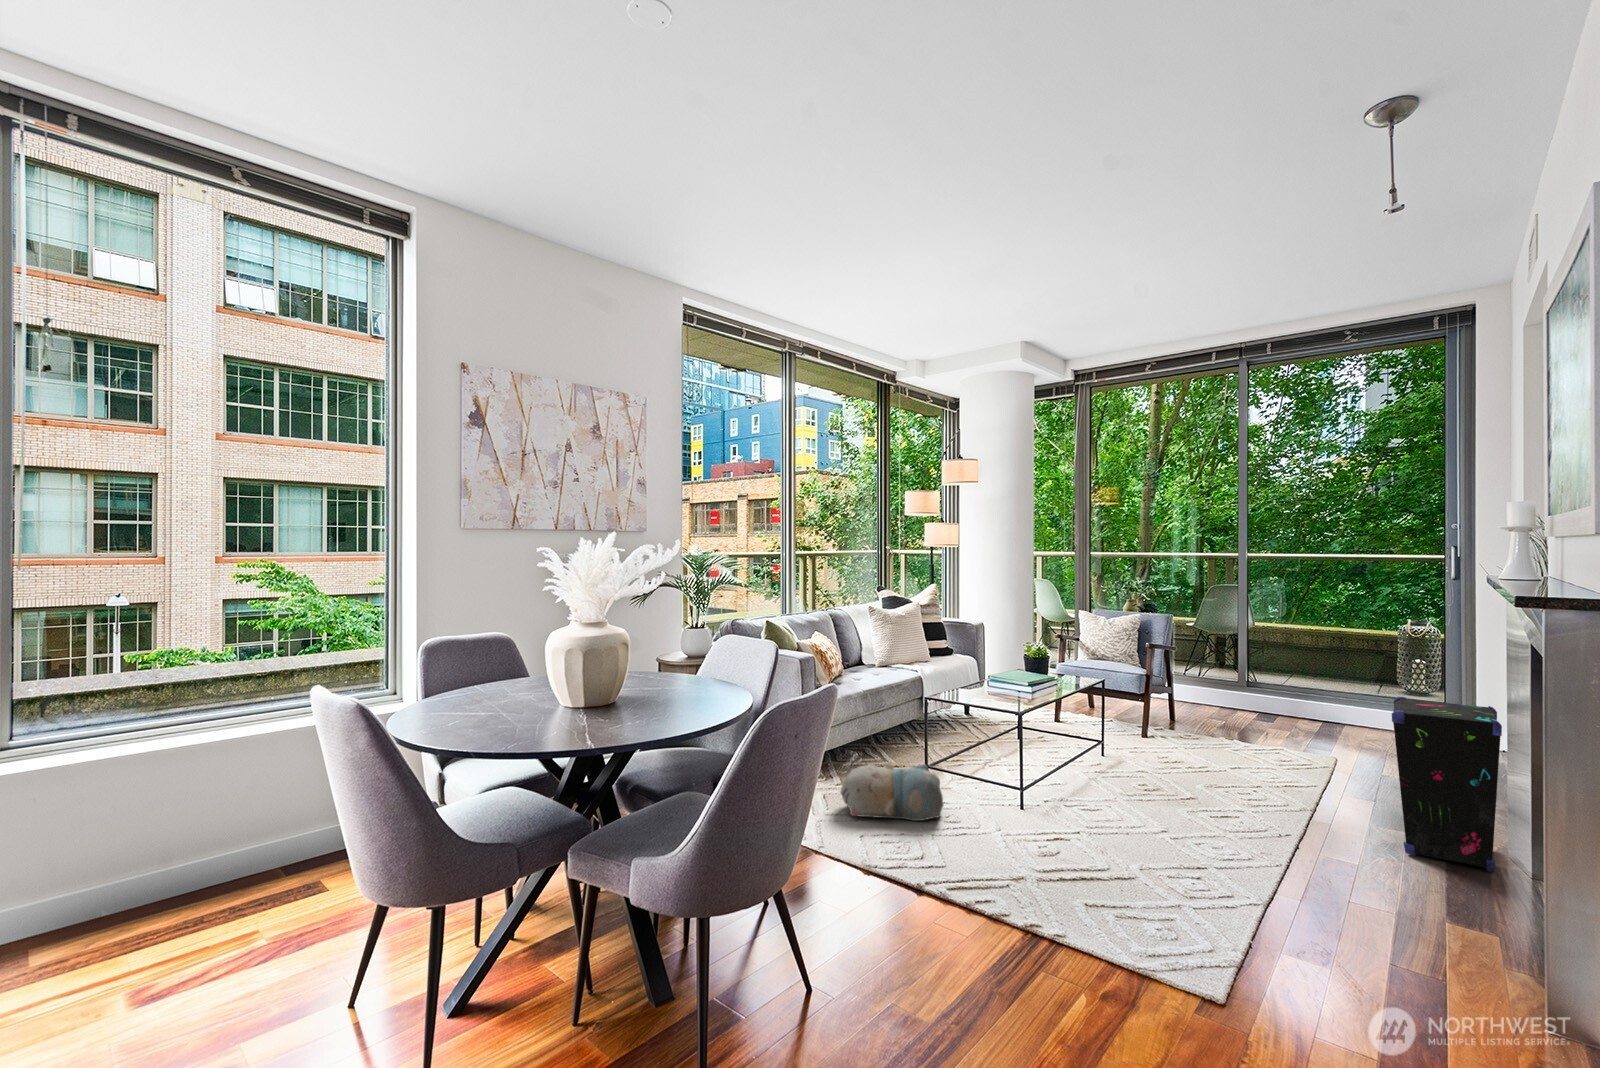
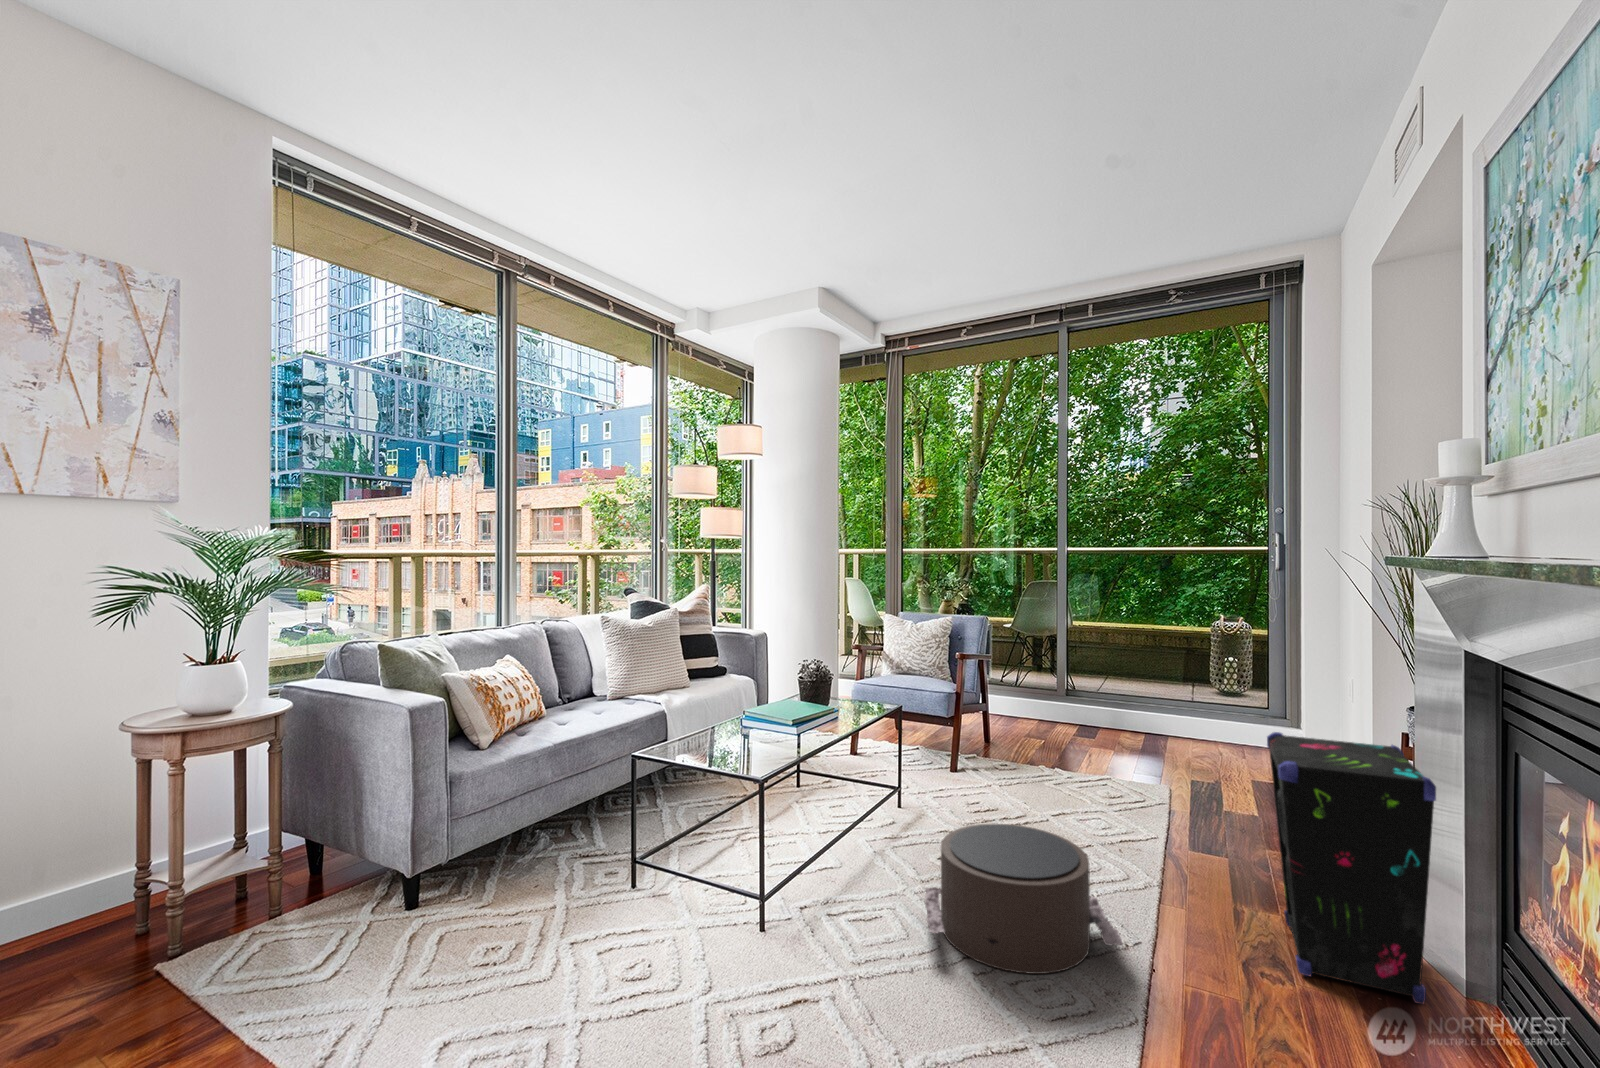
pouf: none [1133,754,1276,840] -> present [925,824,1122,974]
plush toy: present [840,763,944,821] -> none [459,870,632,984]

